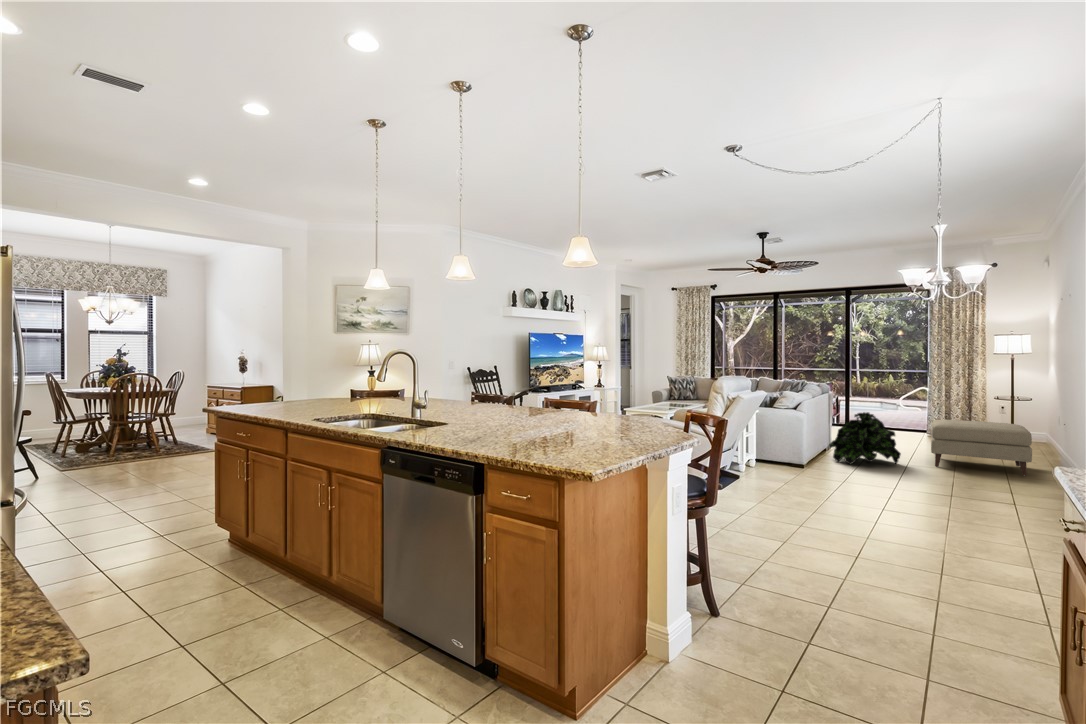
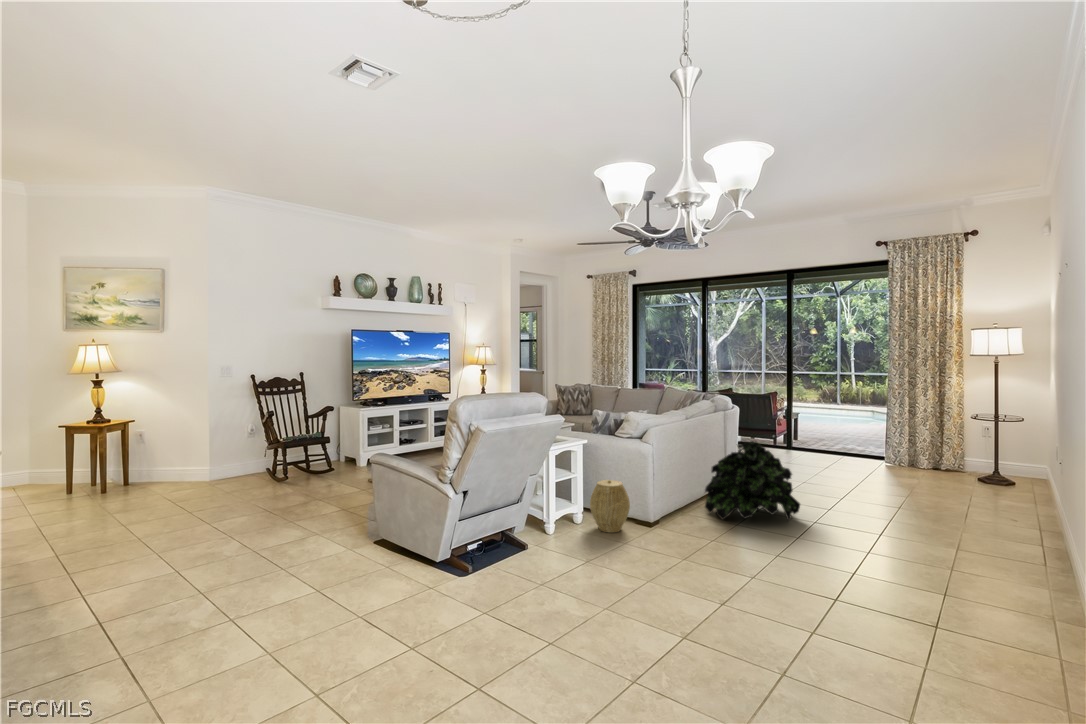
ottoman: present [931,420,1032,476] -> none [844,453,990,550]
woven basket: none [768,437,797,471] -> present [590,480,630,533]

